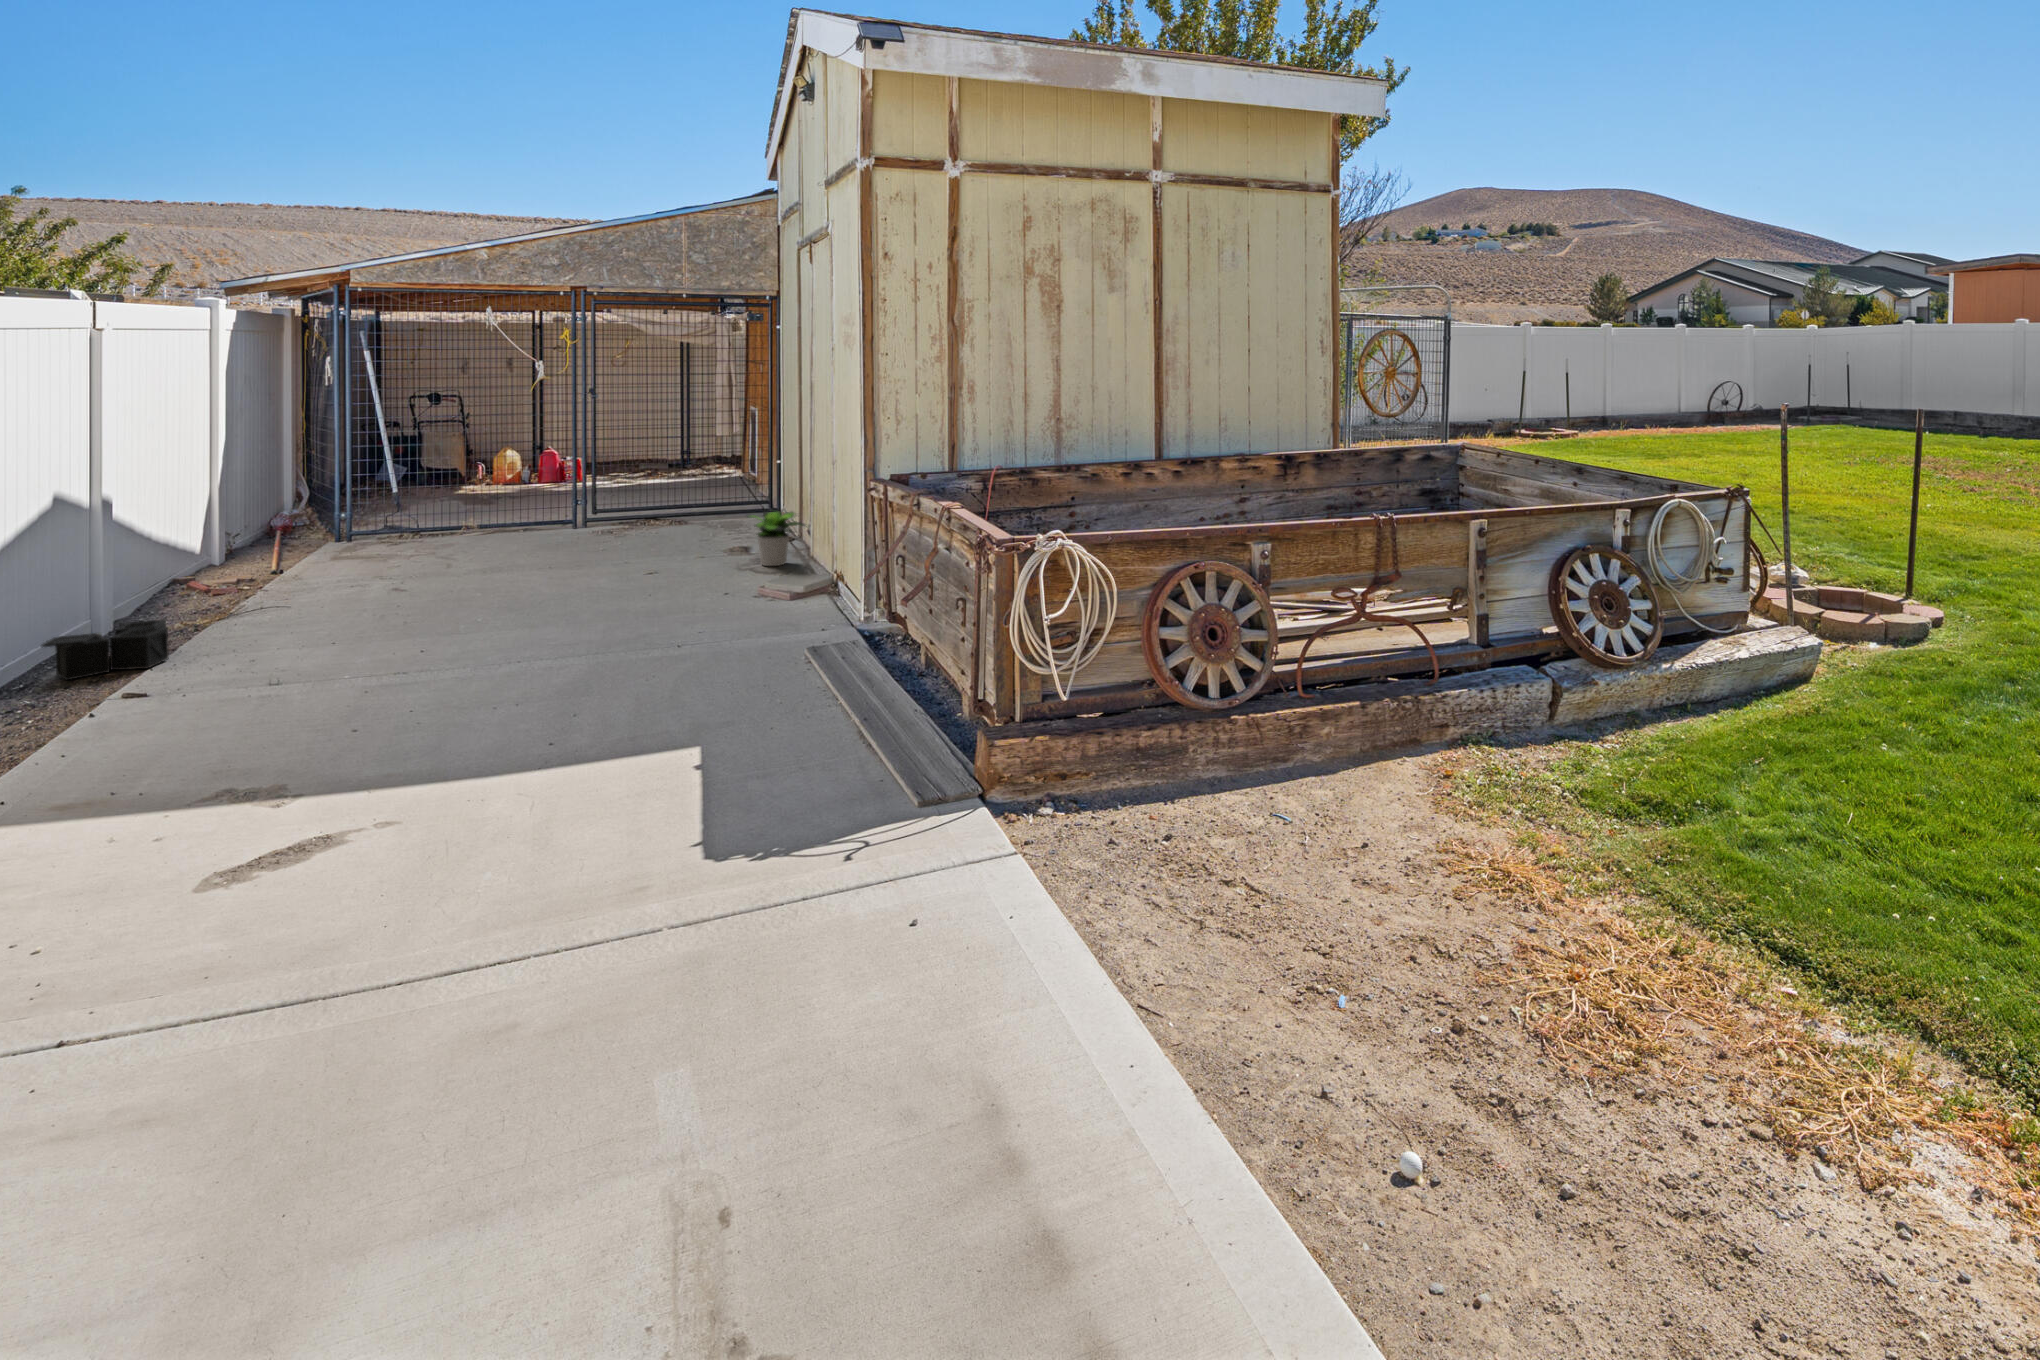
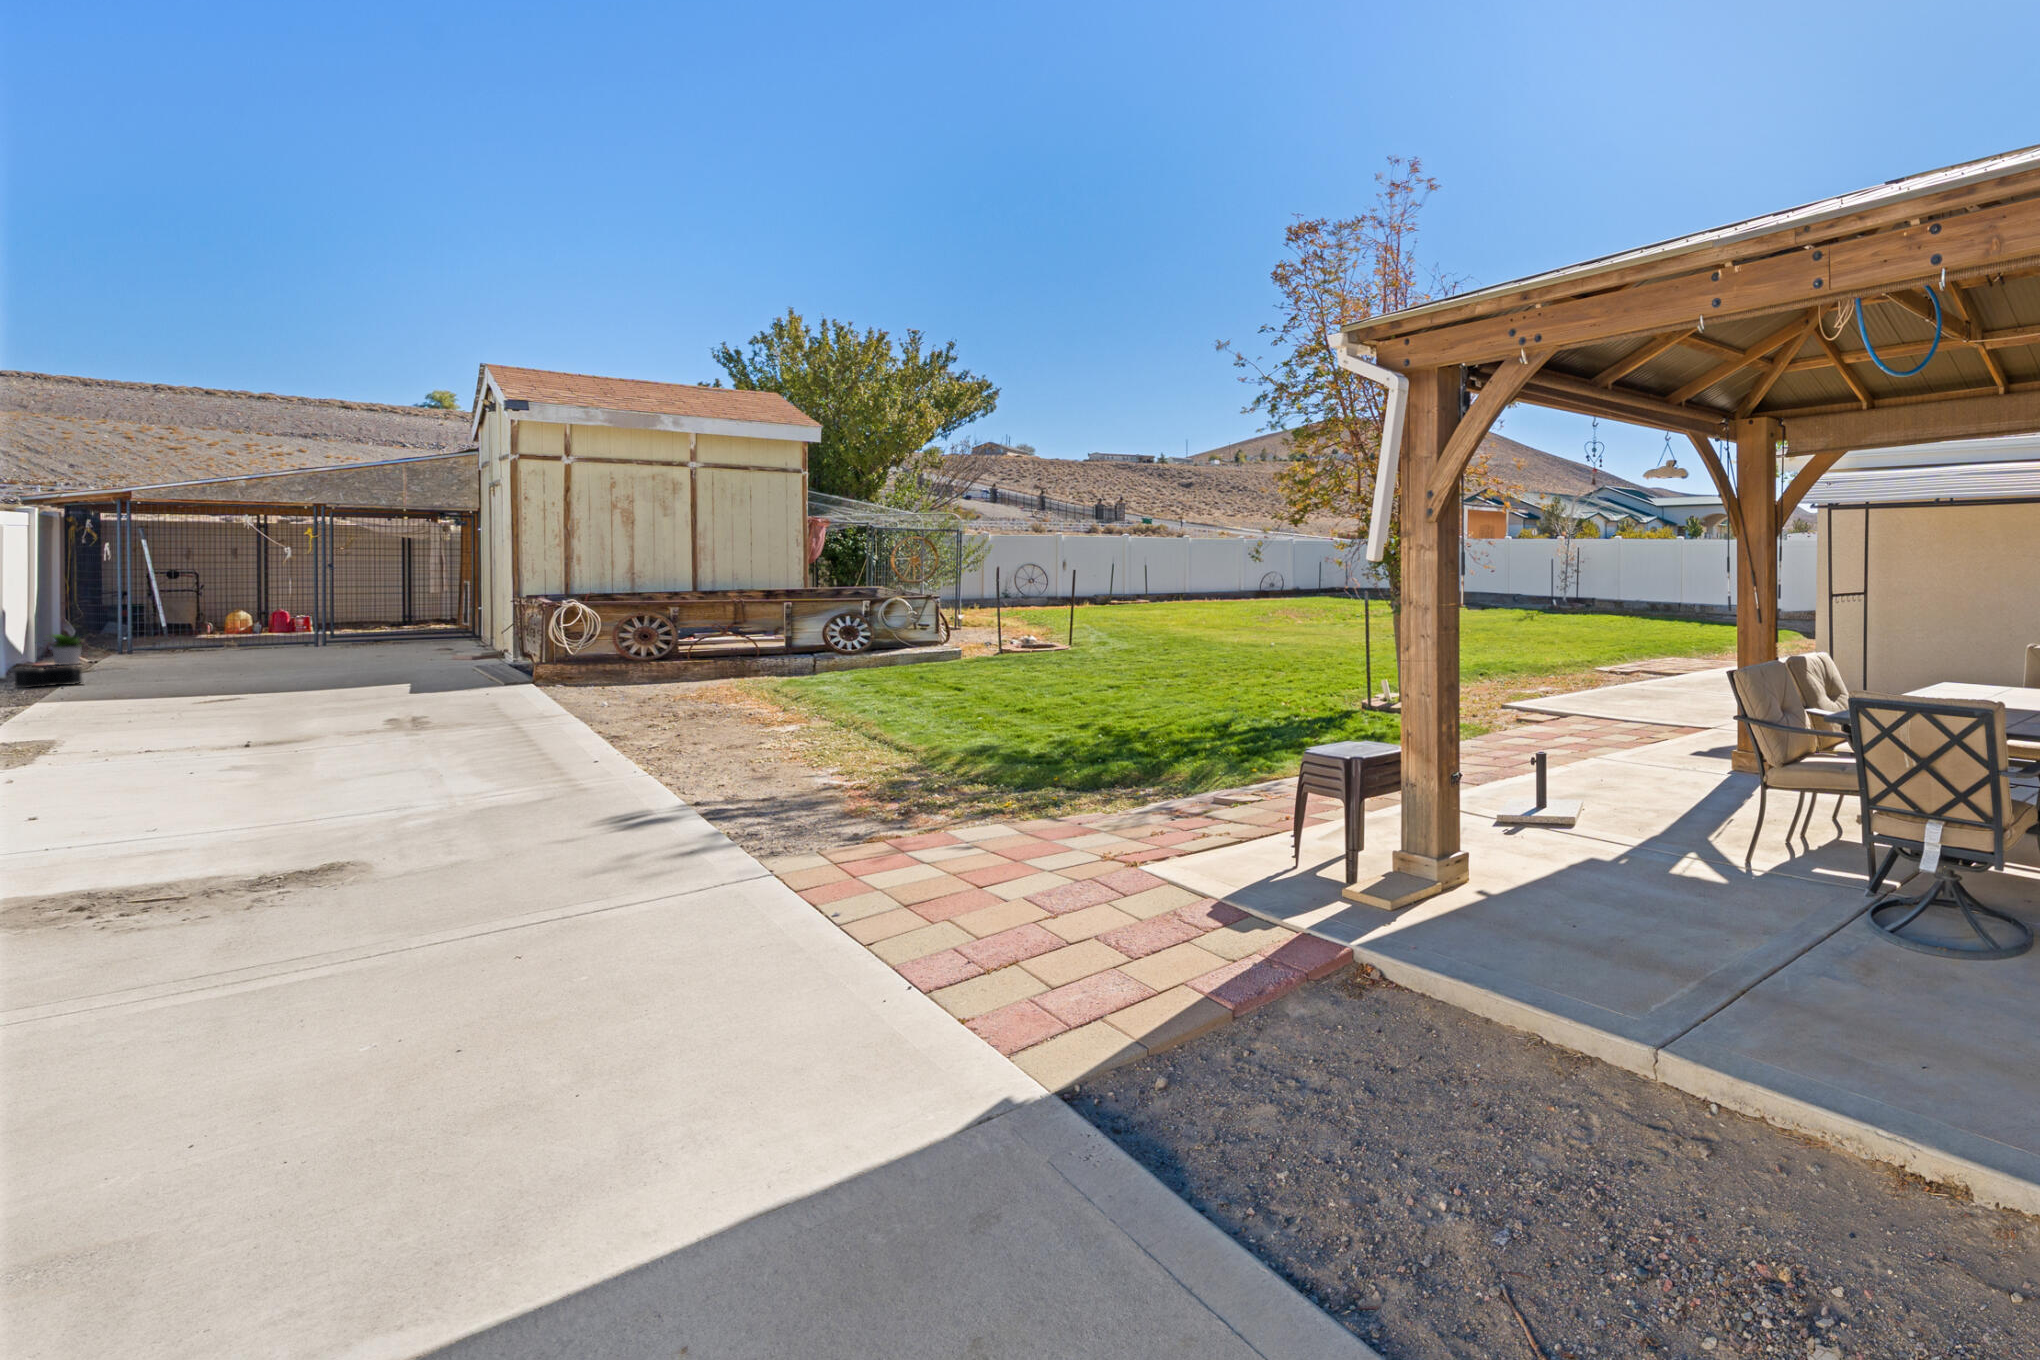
potted plant: present [747,511,805,566] -> present [47,634,83,665]

